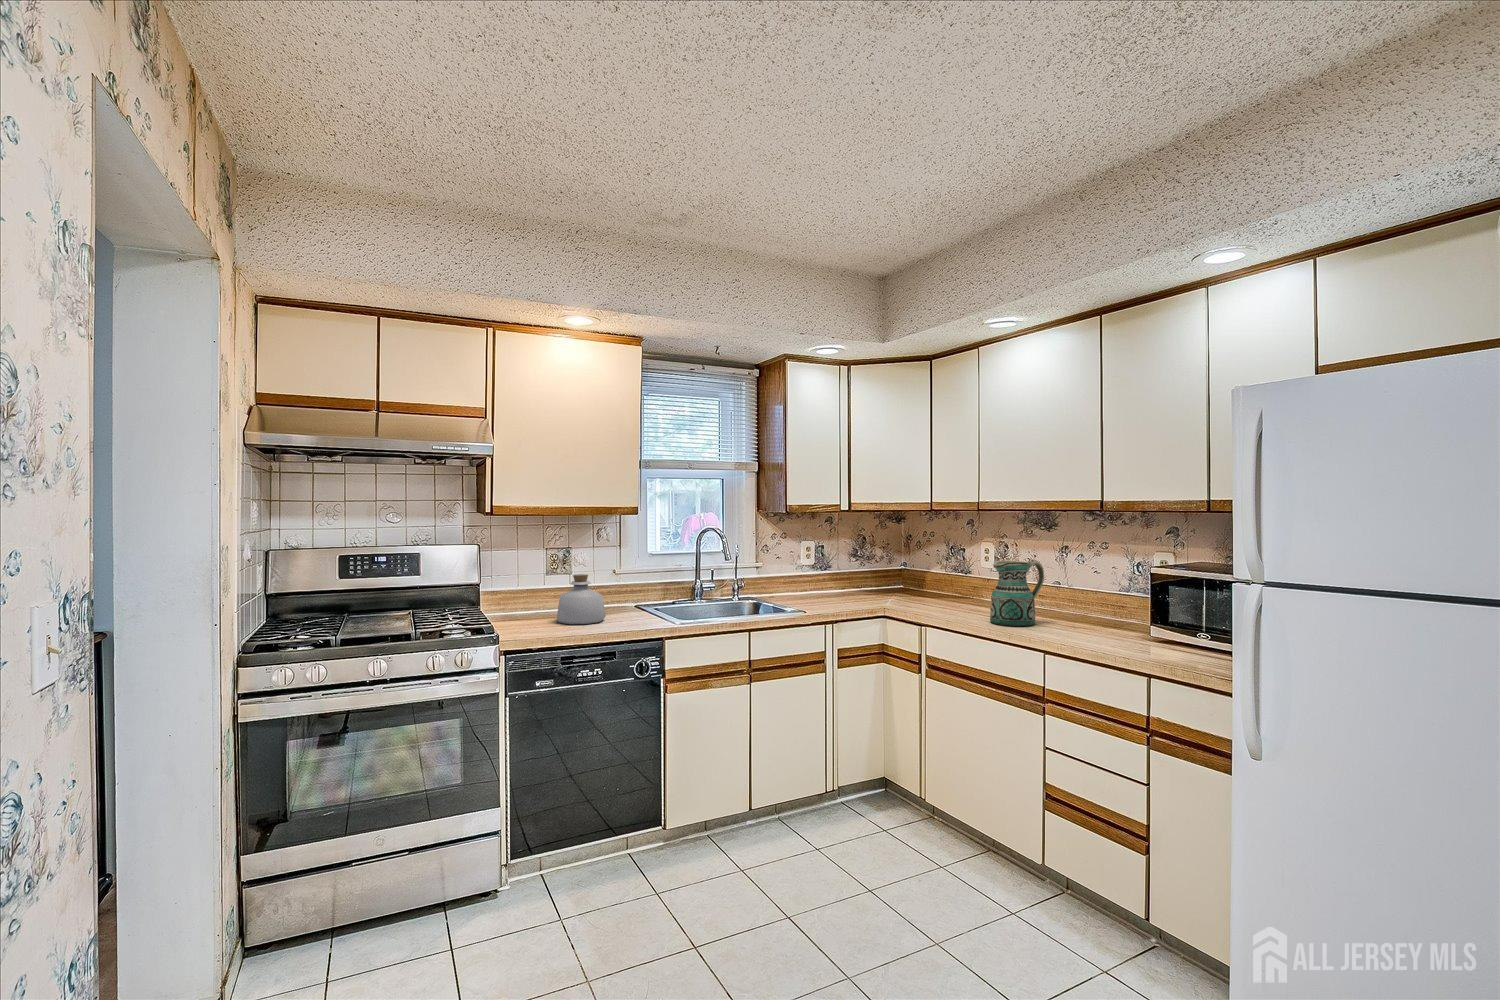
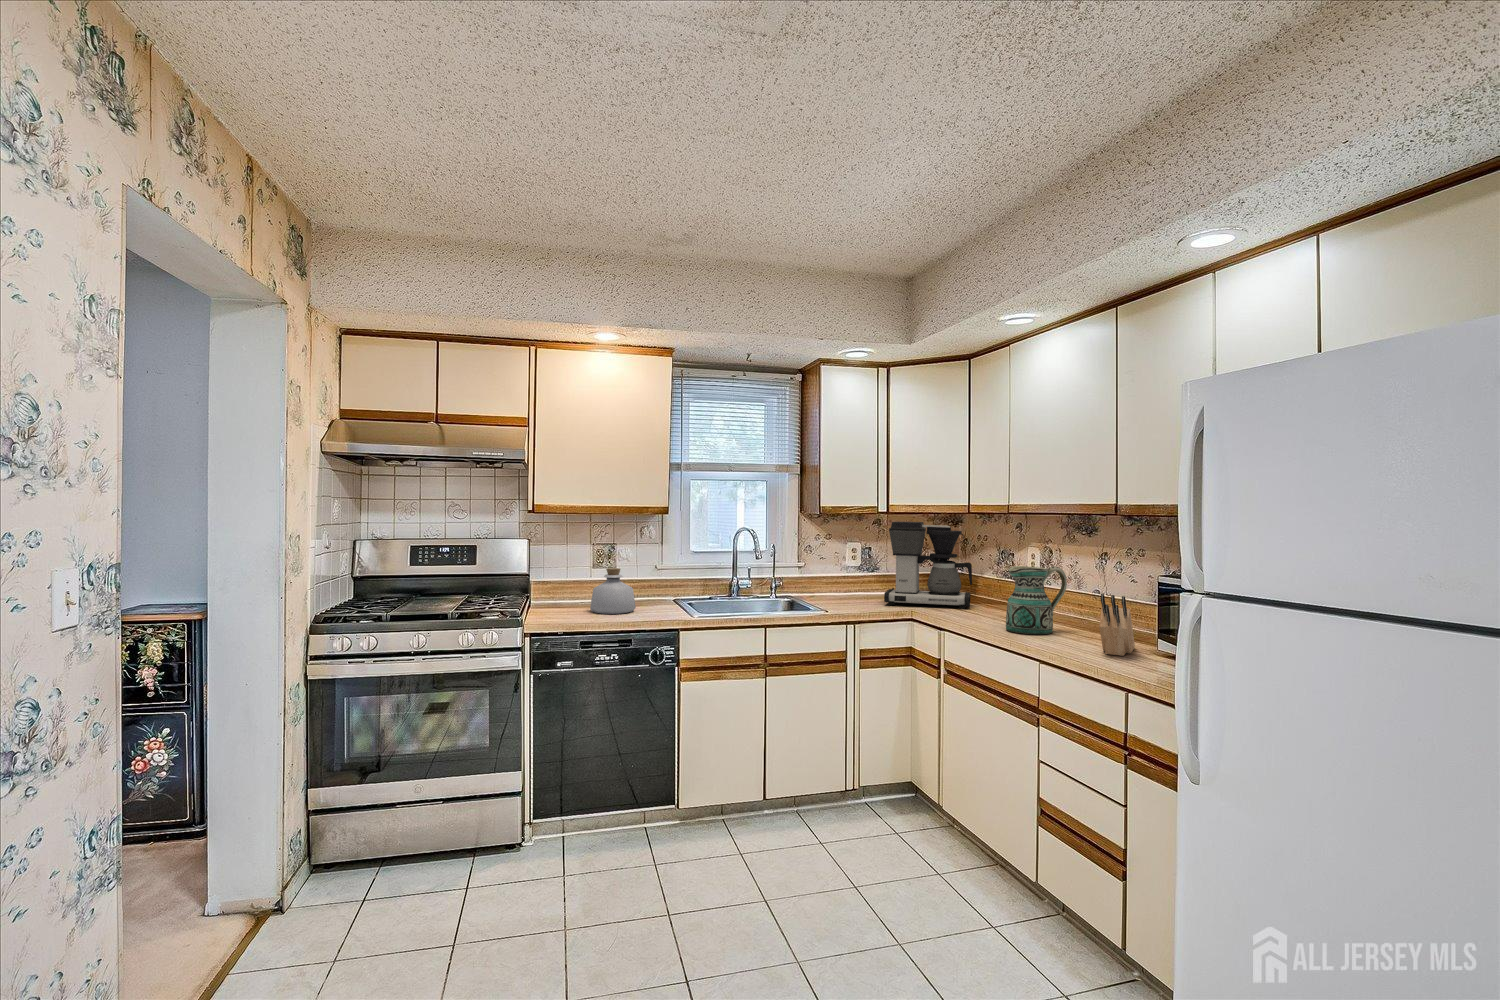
coffee maker: none [848,519,932,604] -> present [884,522,972,609]
knife block: none [1098,585,1131,643] -> present [1099,594,1135,656]

